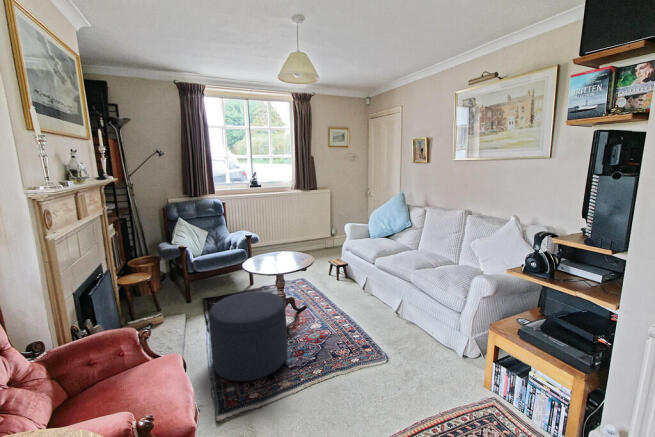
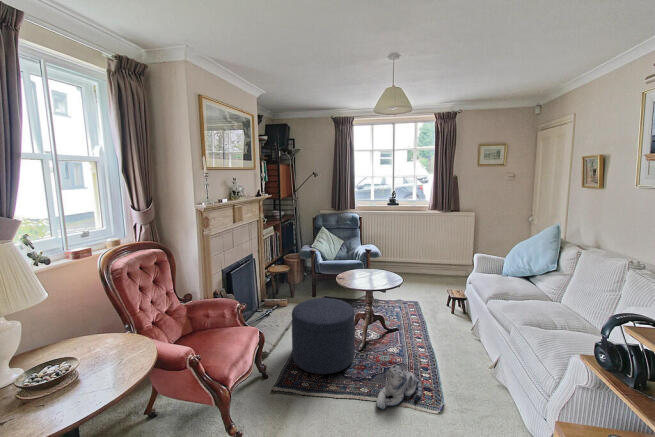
plush toy: none [333,335,366,380] -> present [377,365,422,409]

